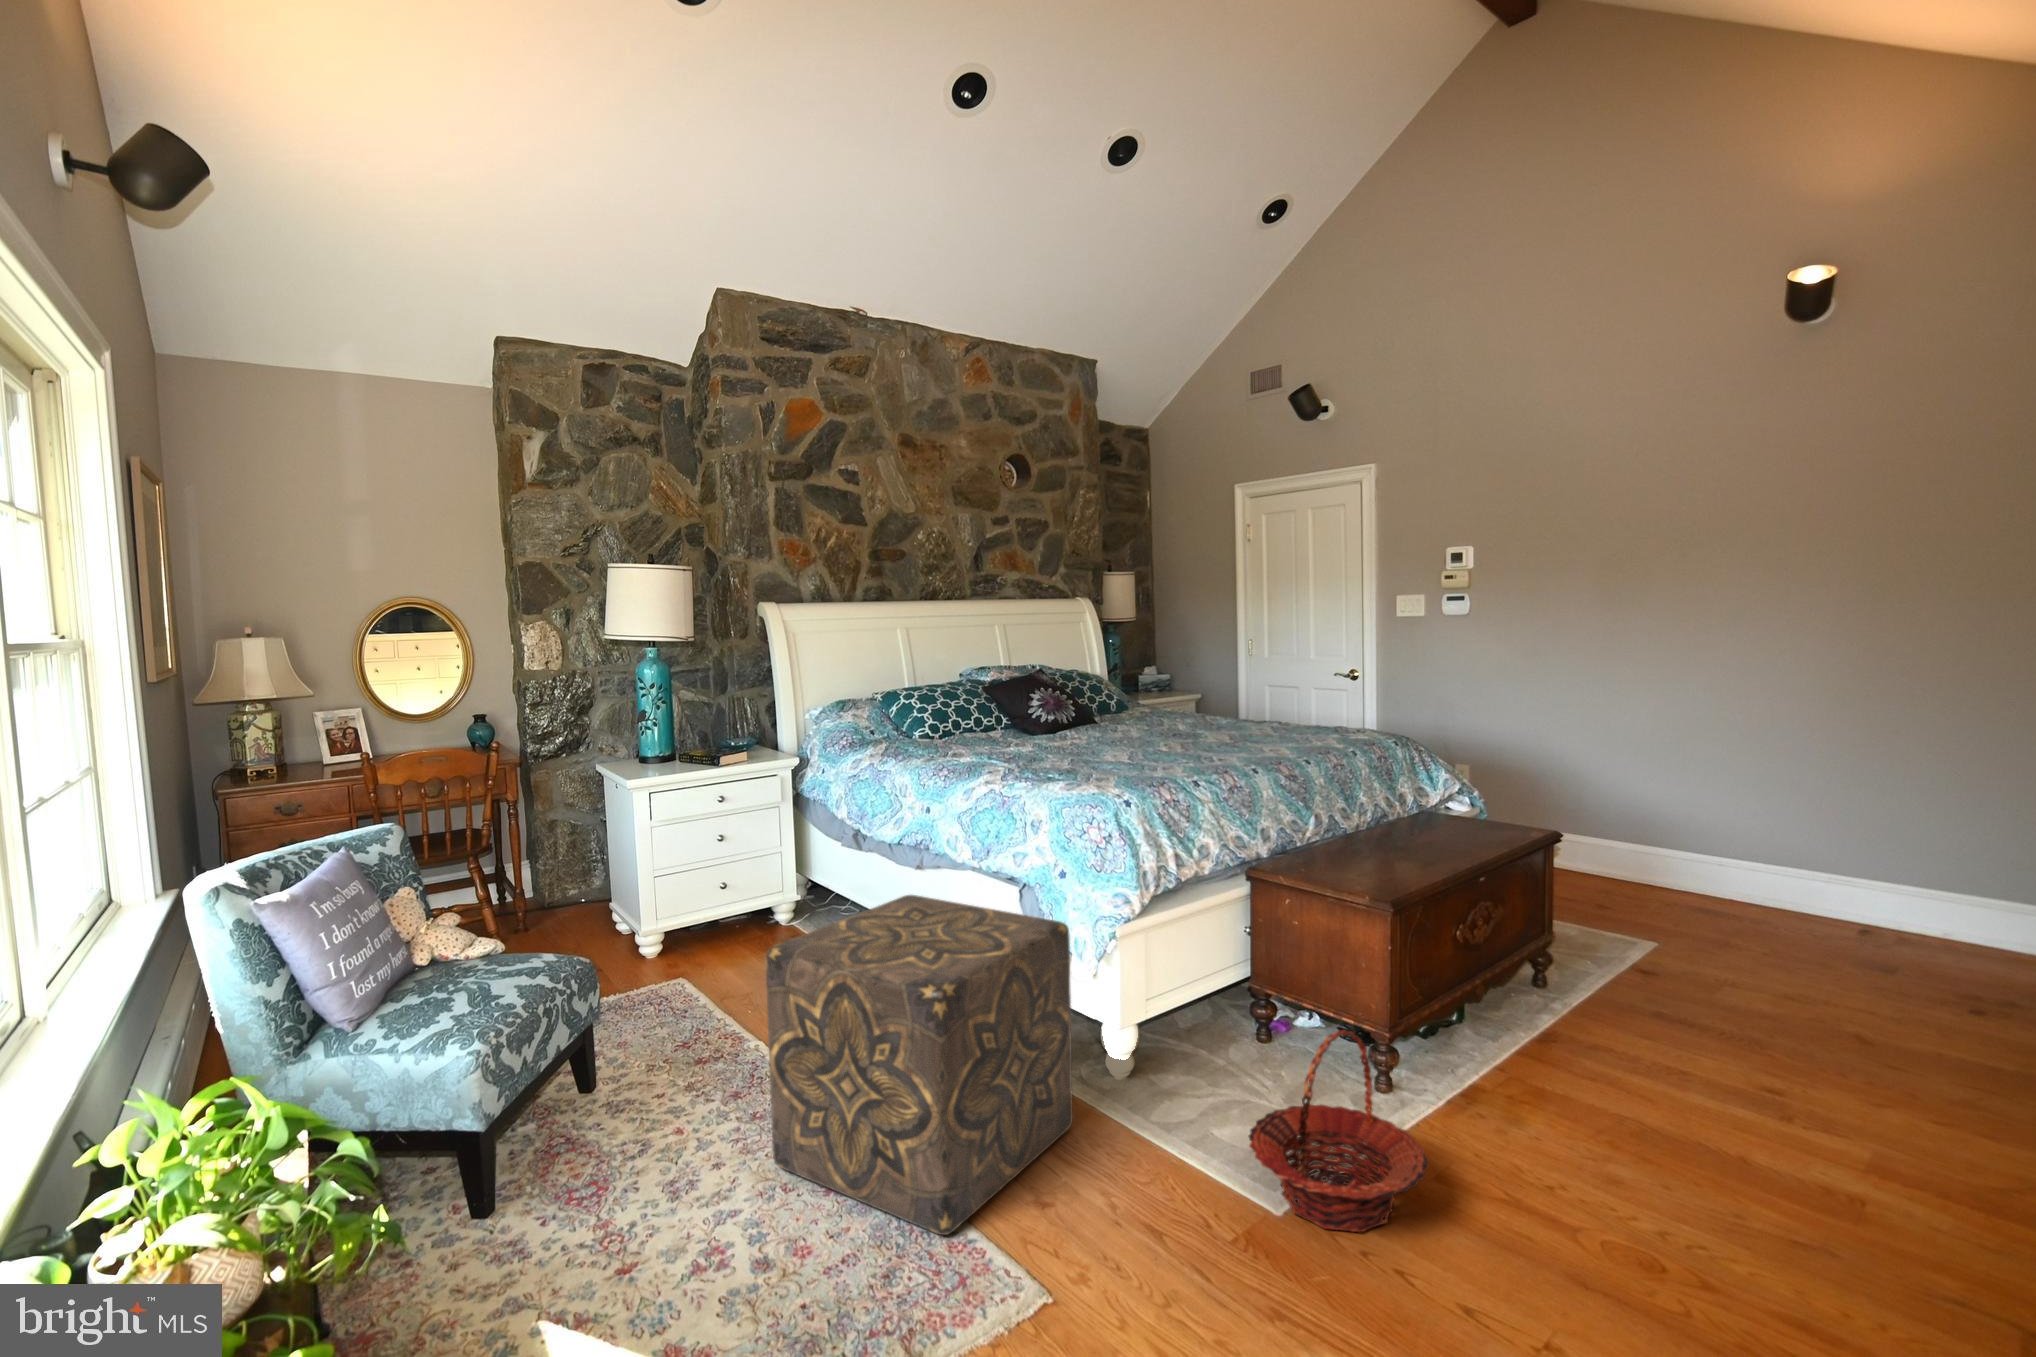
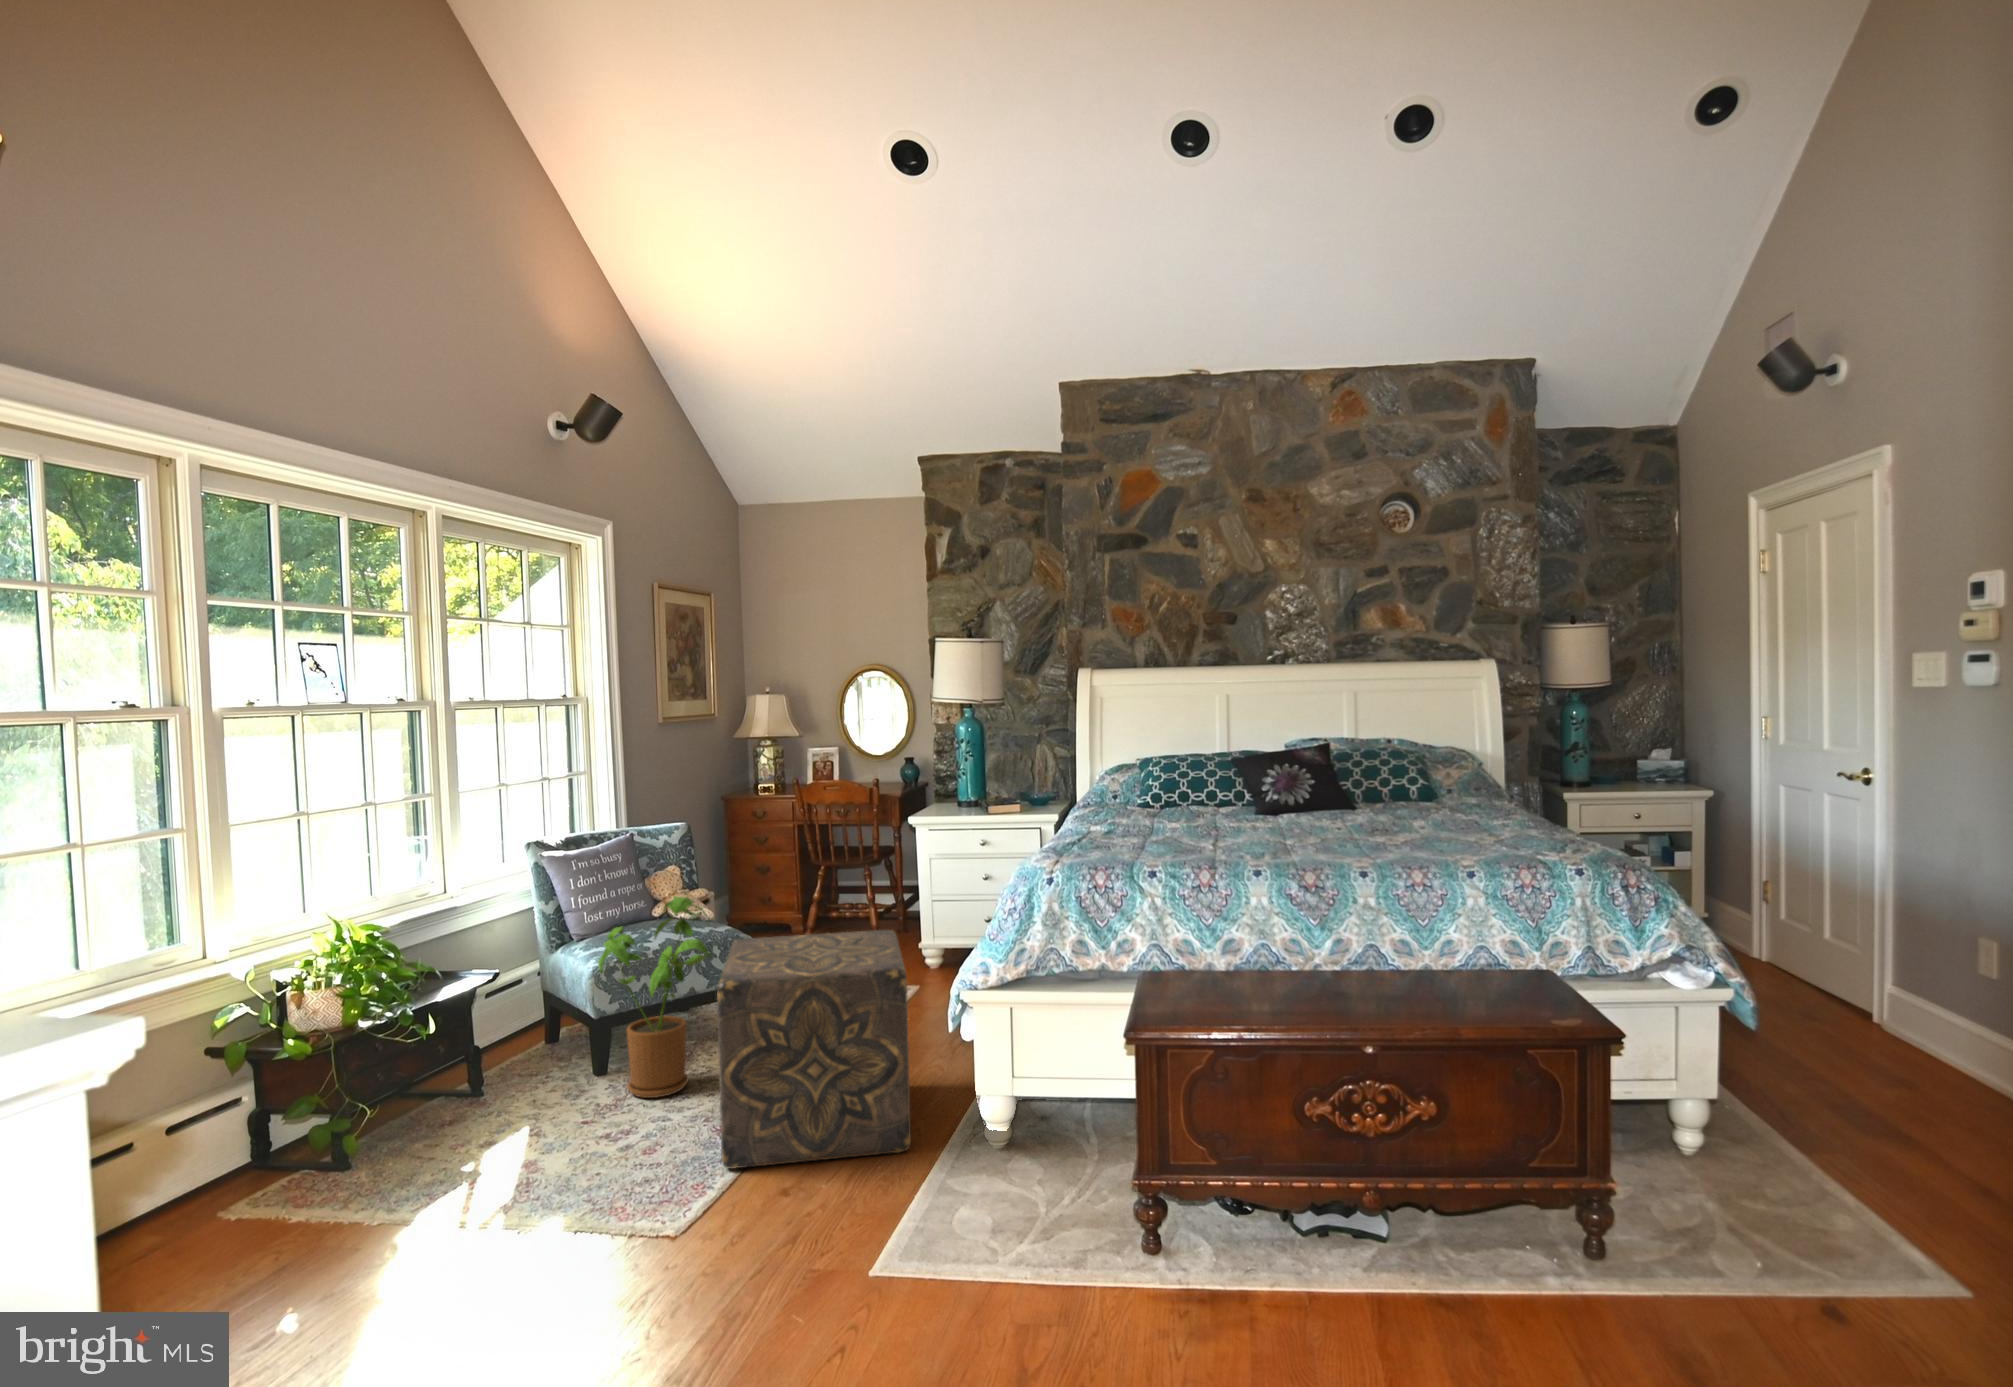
house plant: none [515,911,722,1229] -> present [598,896,711,1098]
basket: present [1249,1030,1429,1232] -> none [857,1109,1020,1297]

